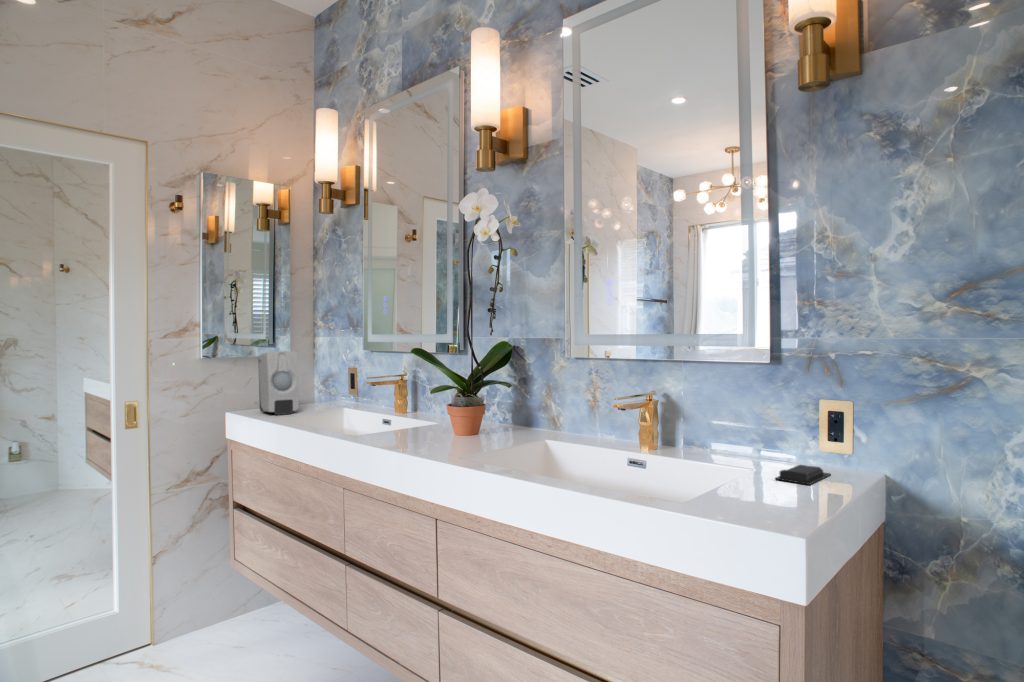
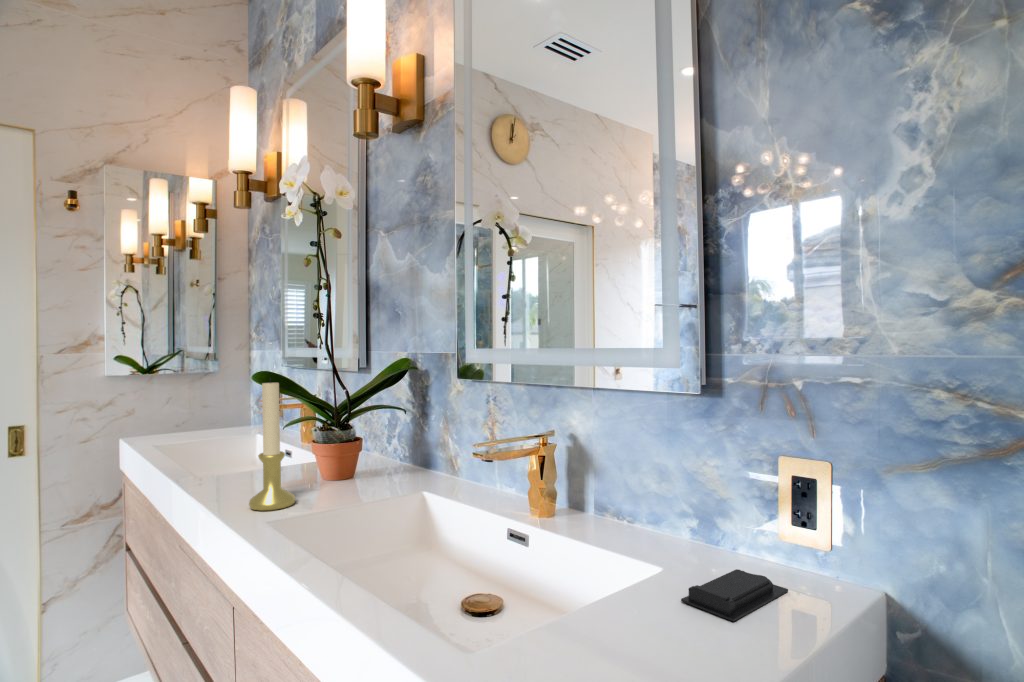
soap dispenser: present [258,351,299,415] -> none [160,368,200,443]
candle holder: none [428,355,460,450] -> present [249,379,295,511]

